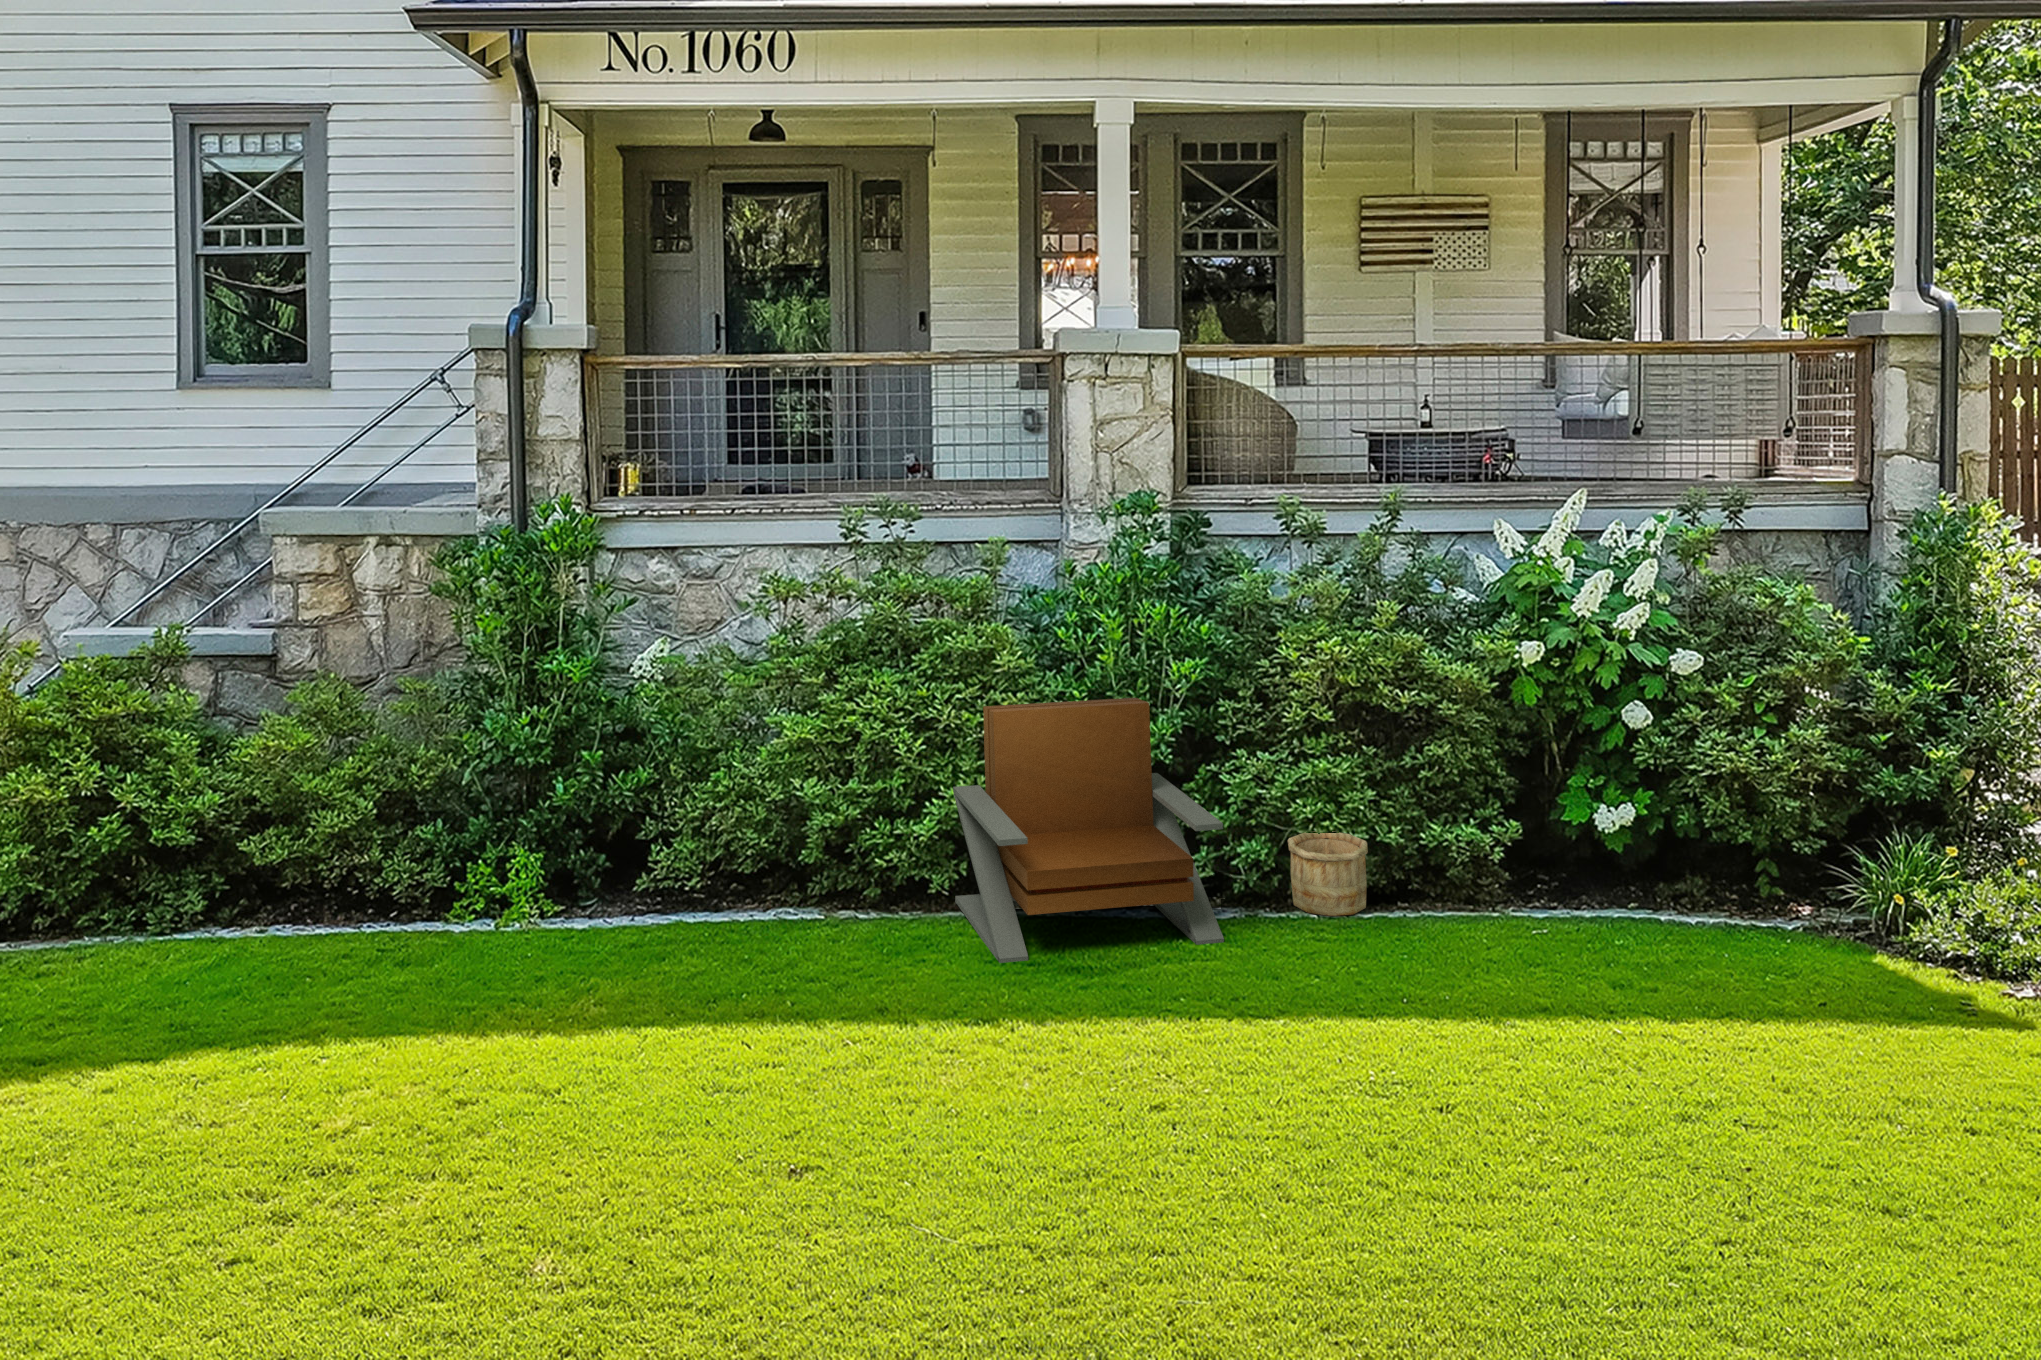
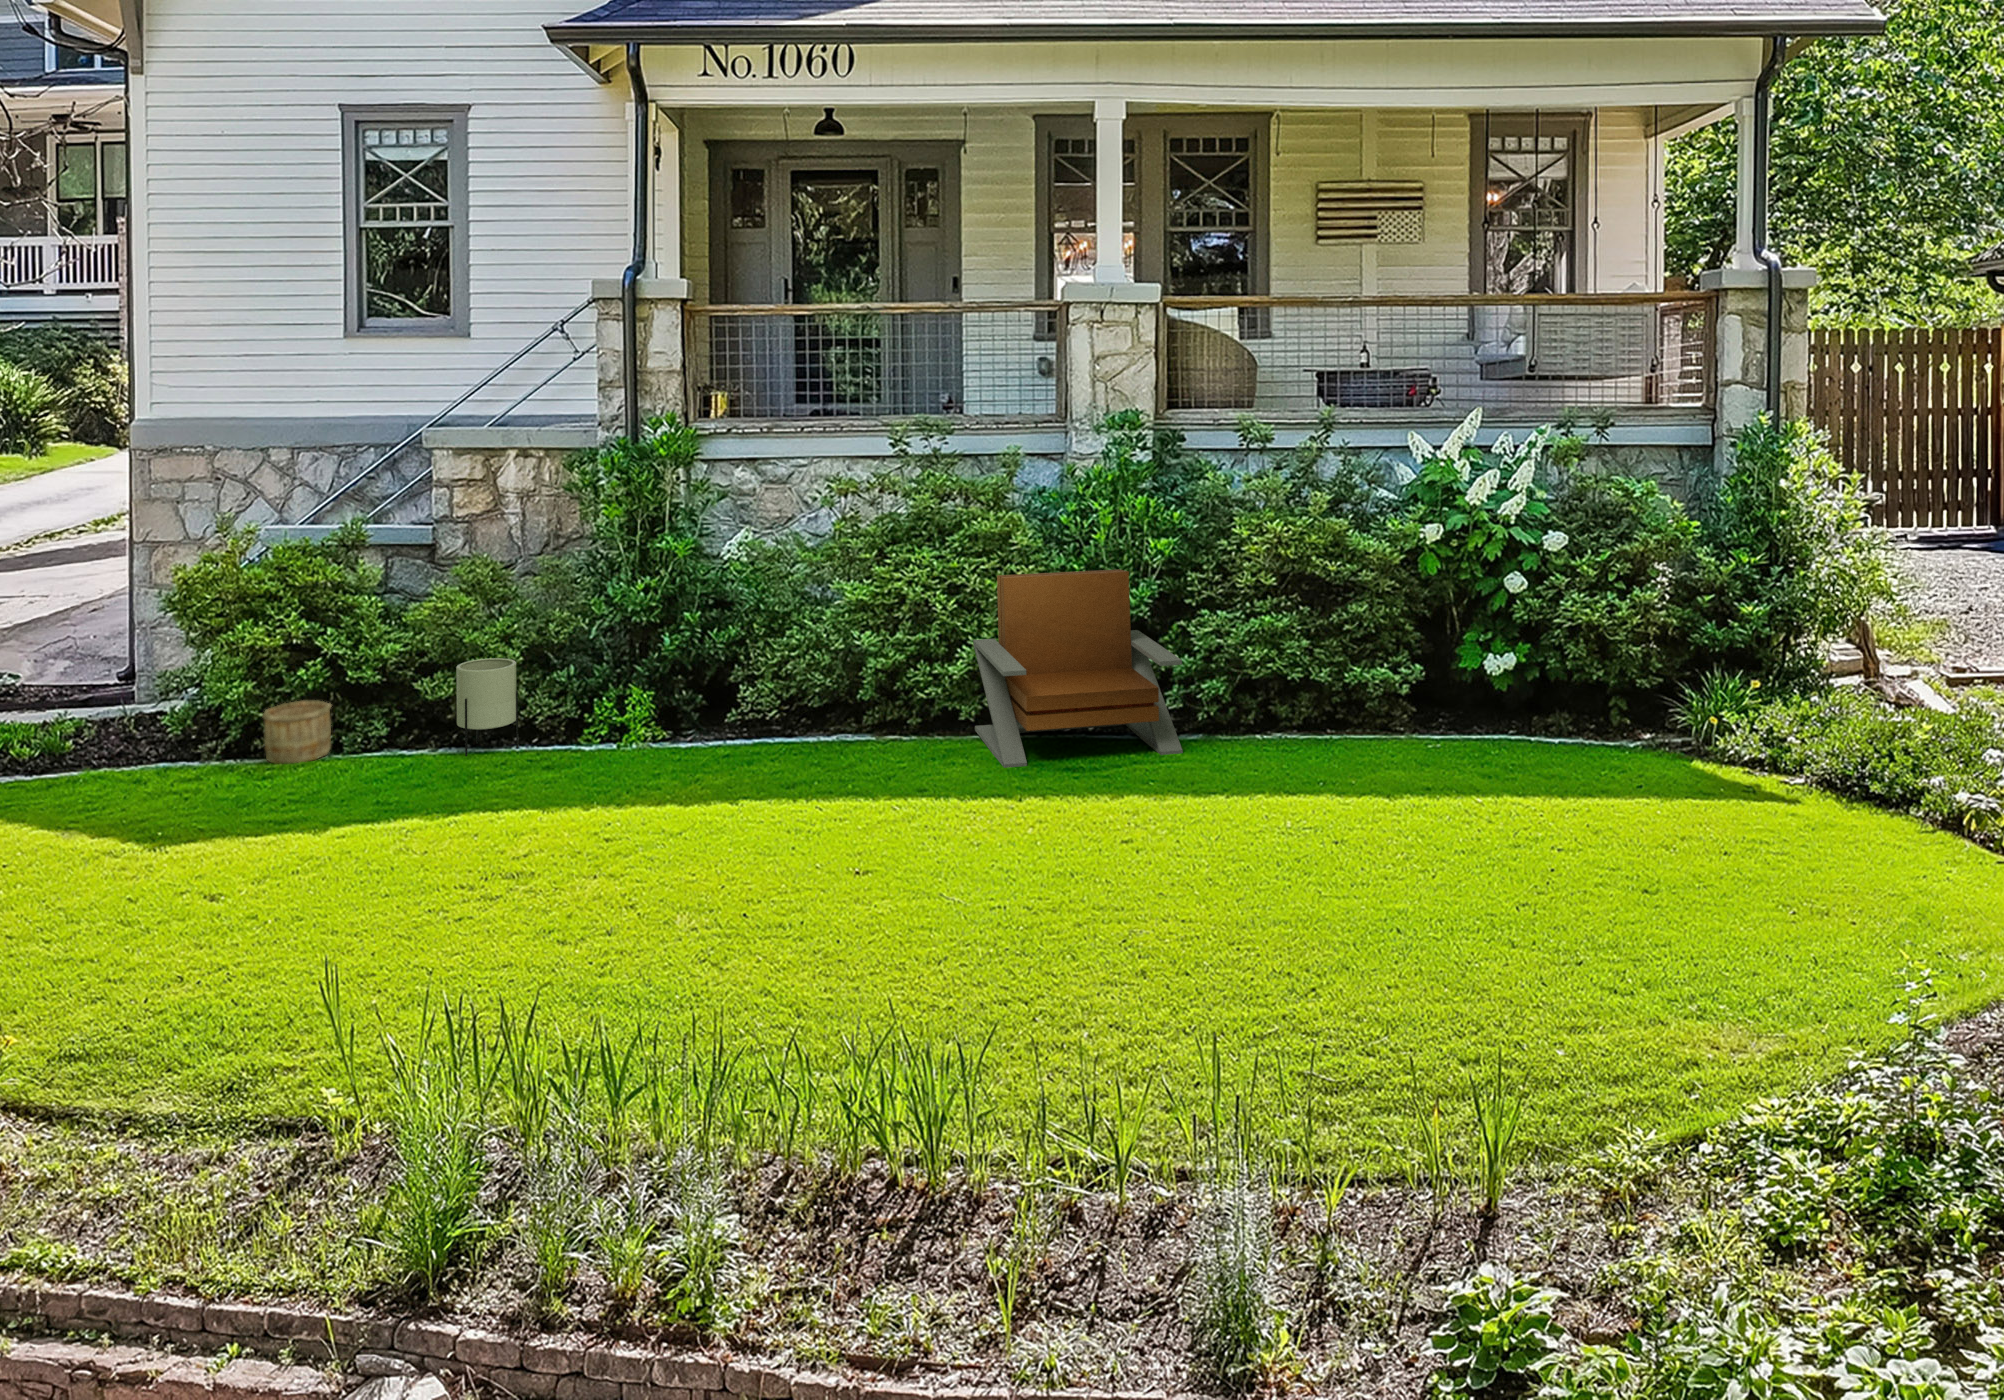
planter: none [309,802,385,931] -> present [456,658,518,756]
wooden bucket: present [1288,833,1368,916] -> present [263,700,331,764]

